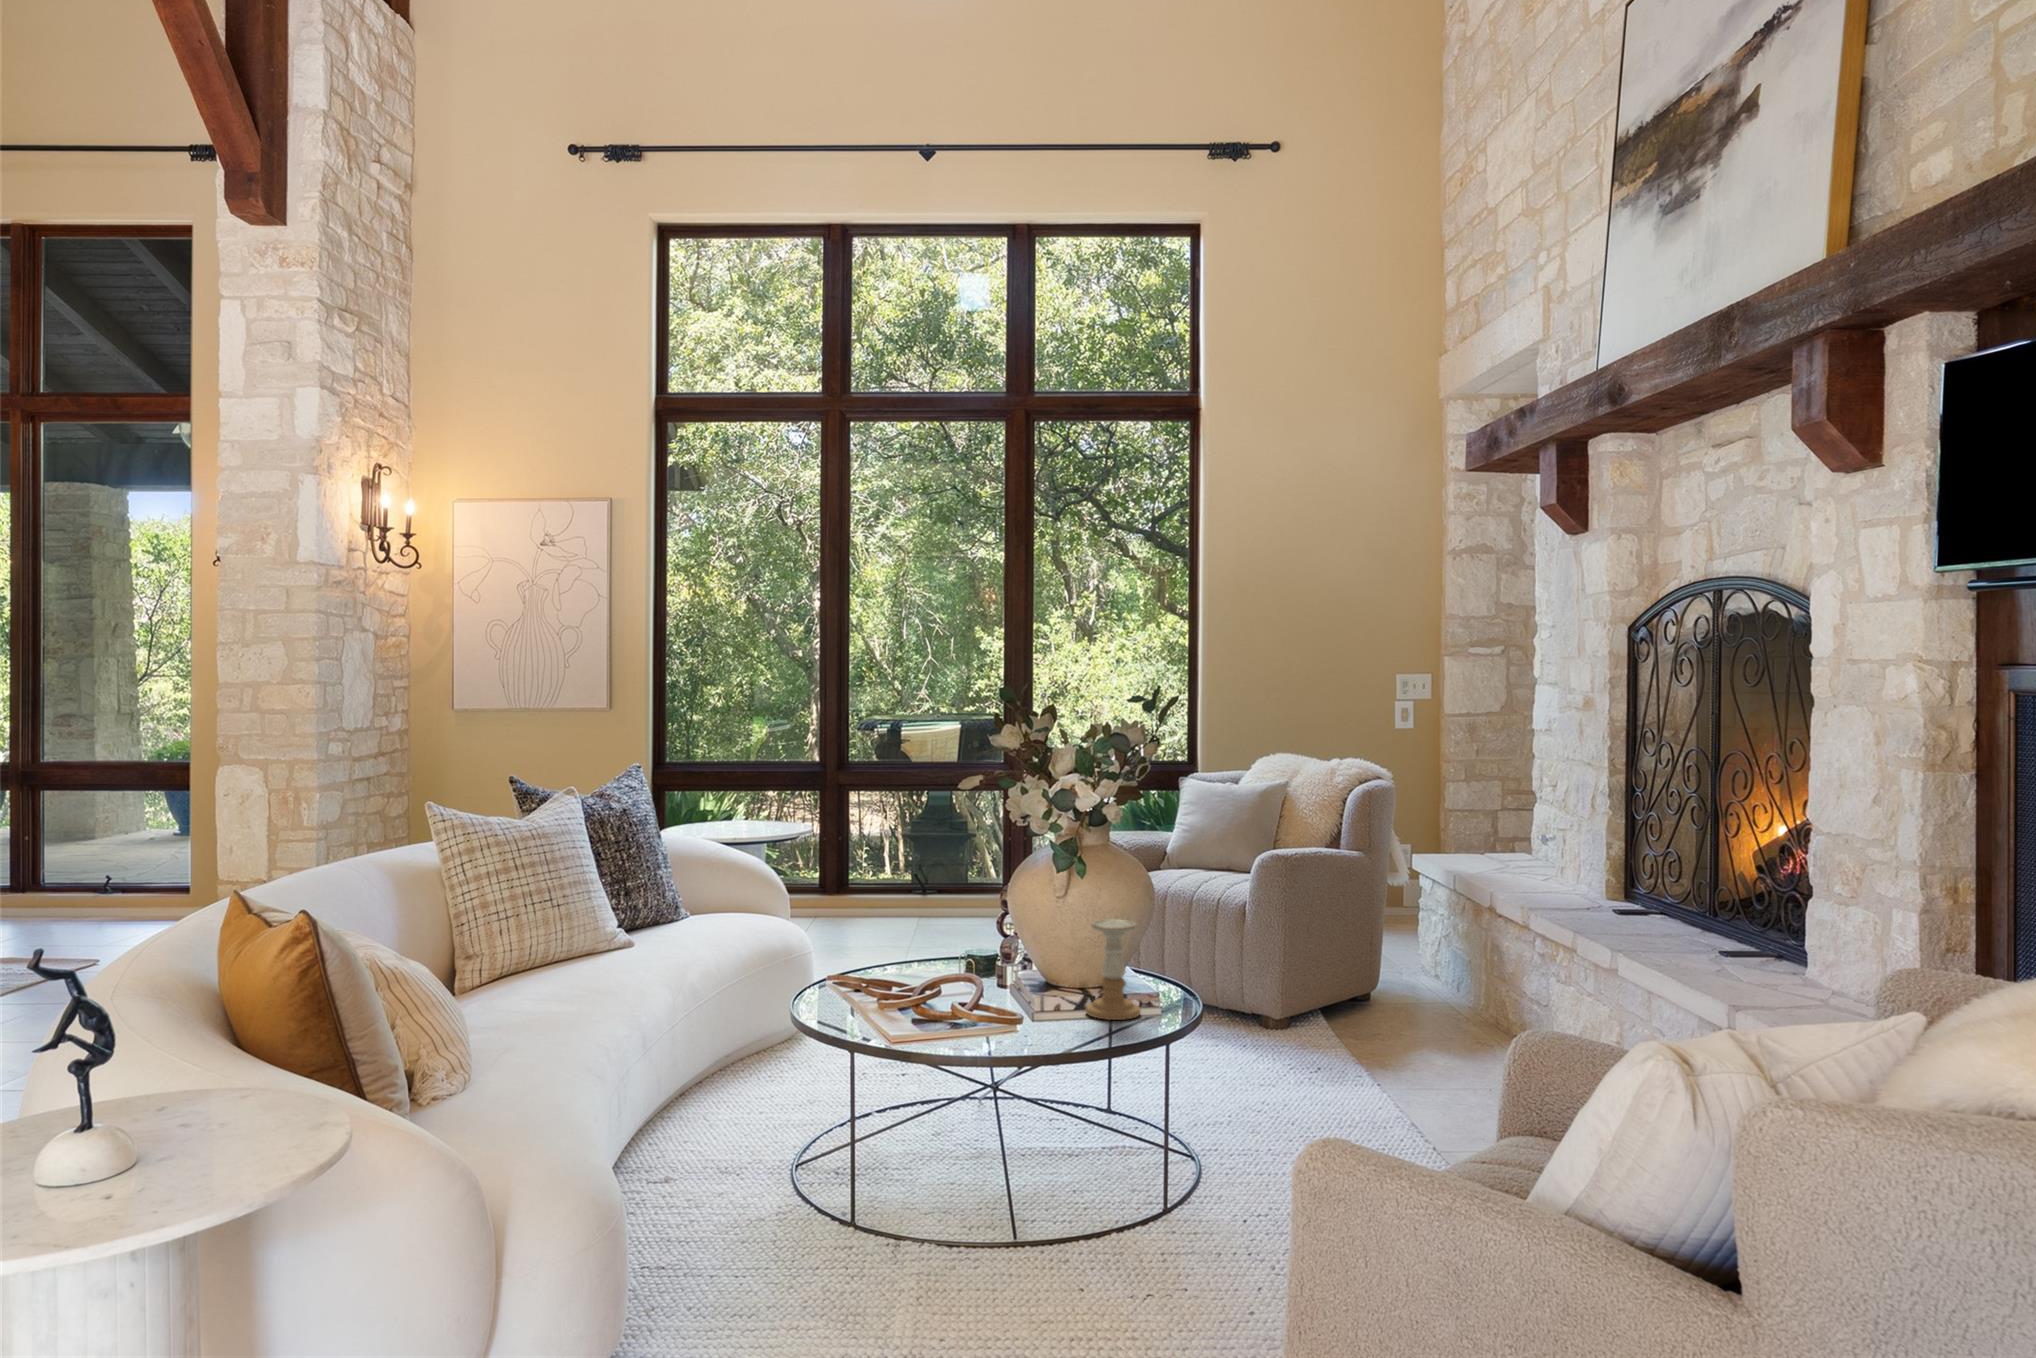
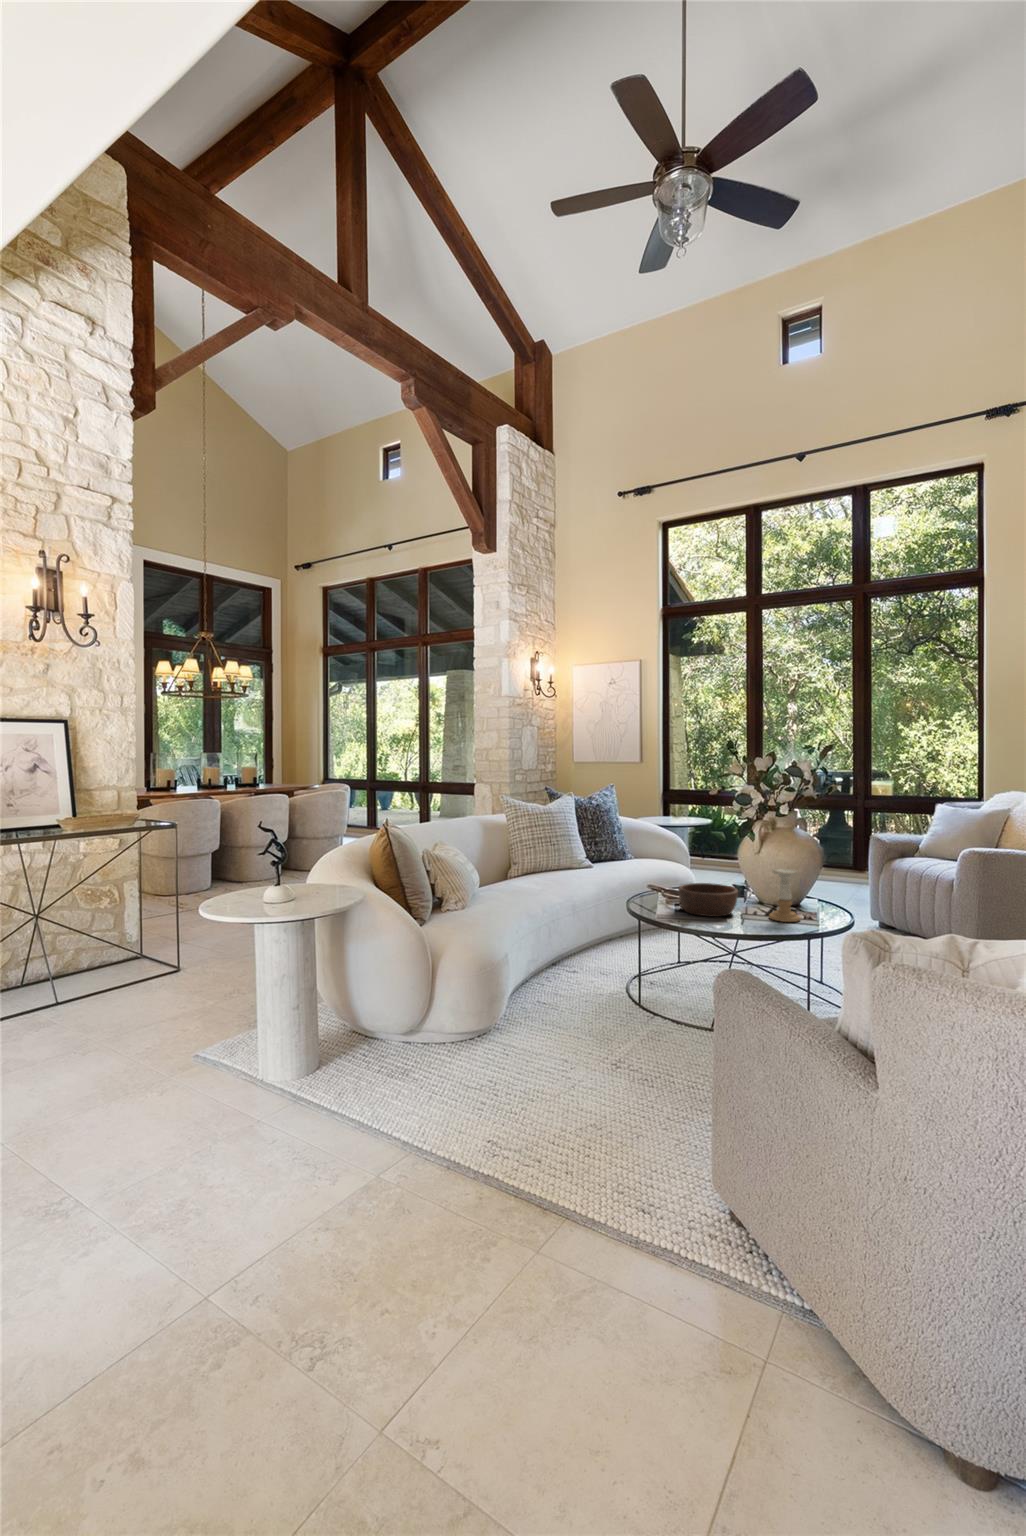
wooden bowl: none [918,960,1032,1029] -> present [678,883,738,917]

